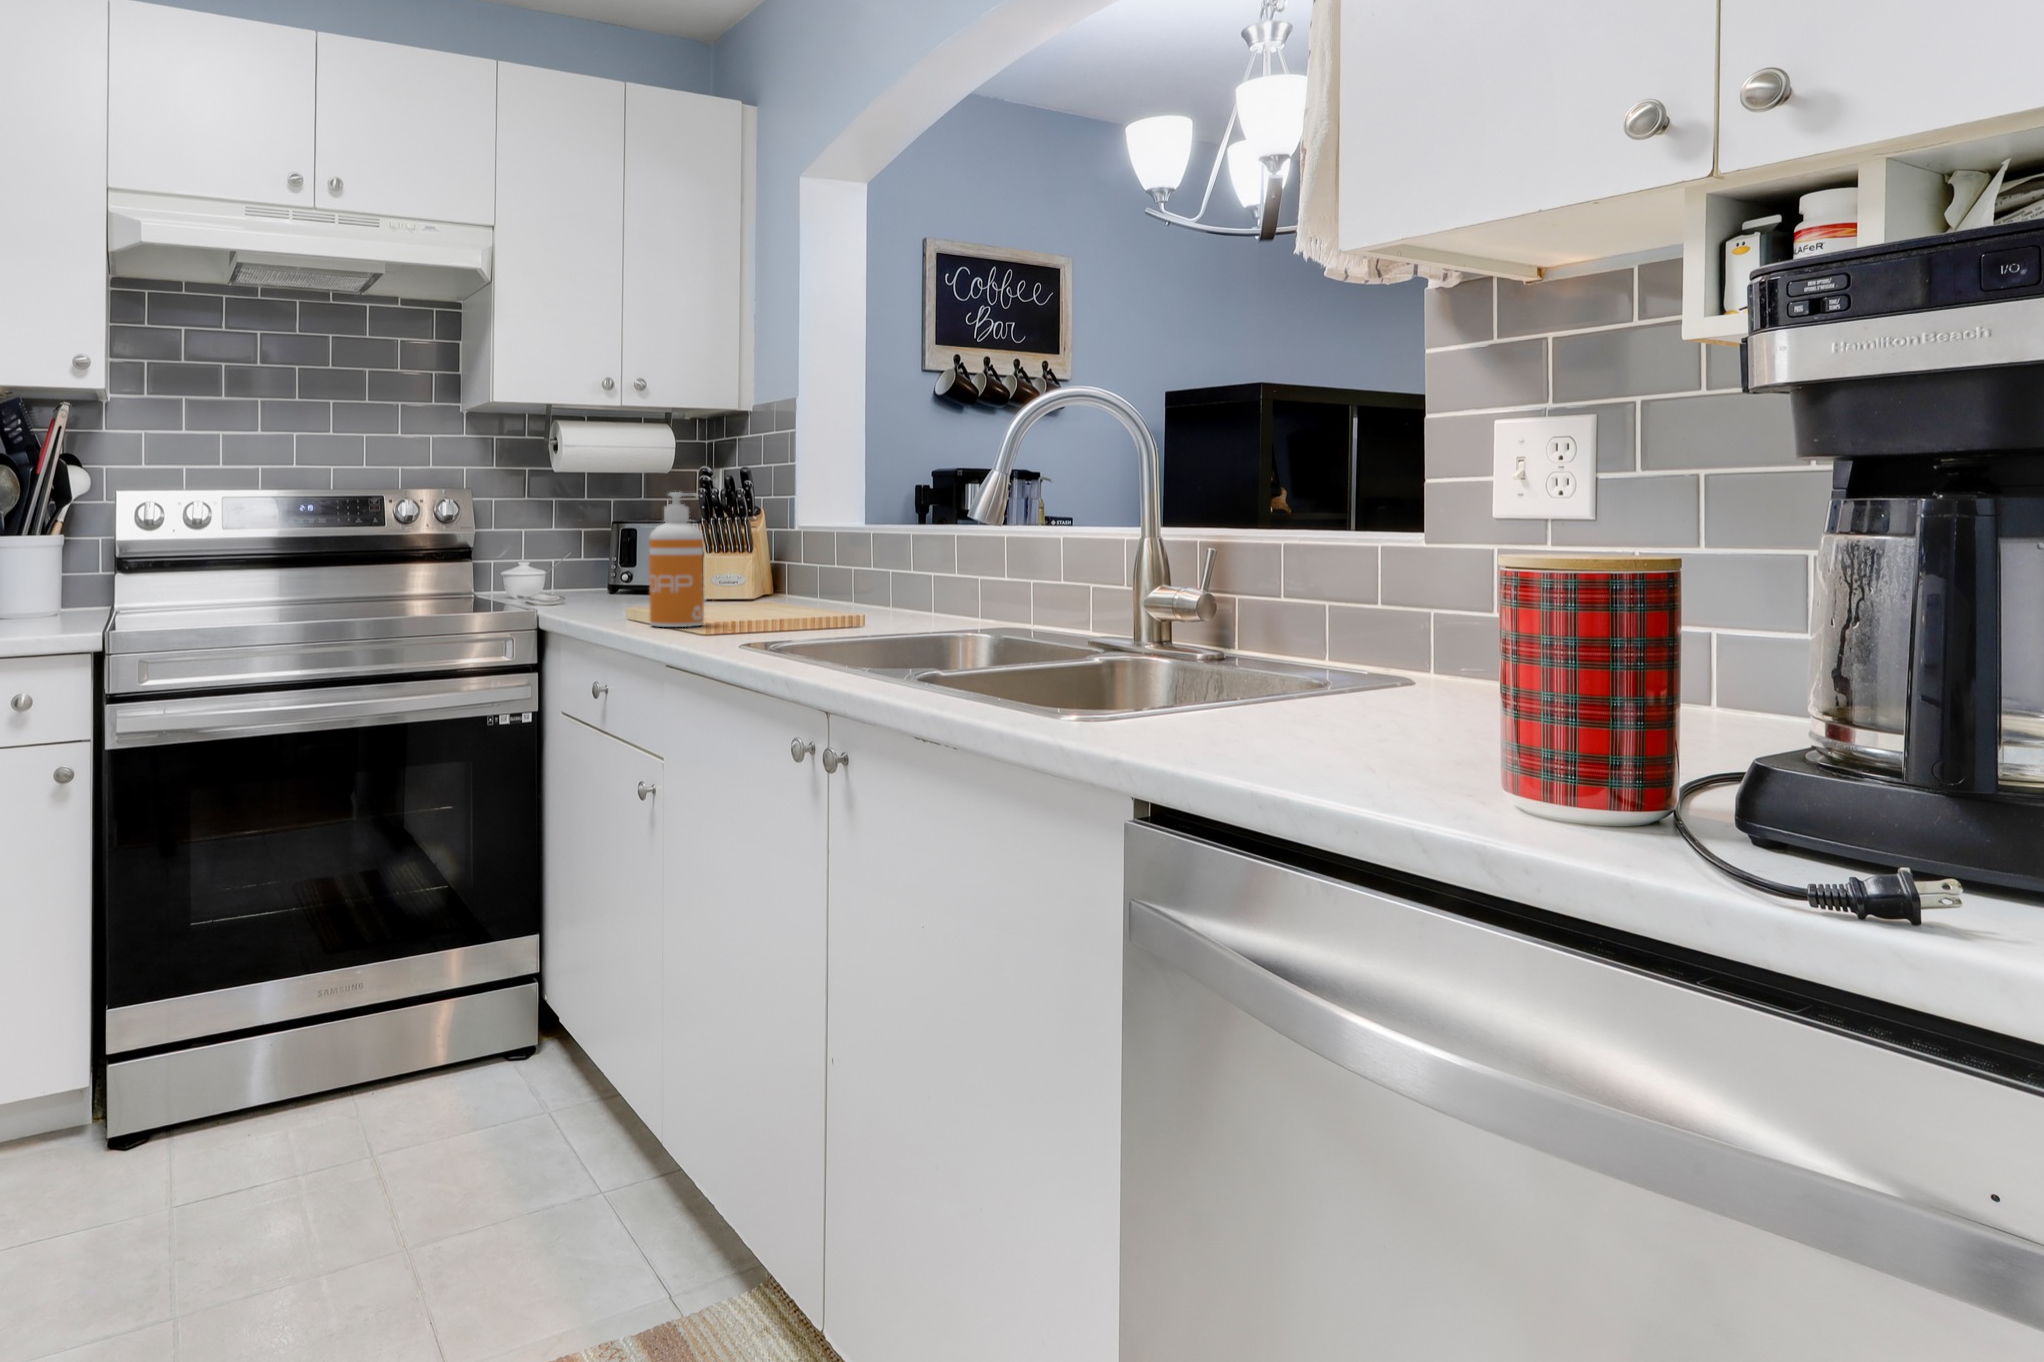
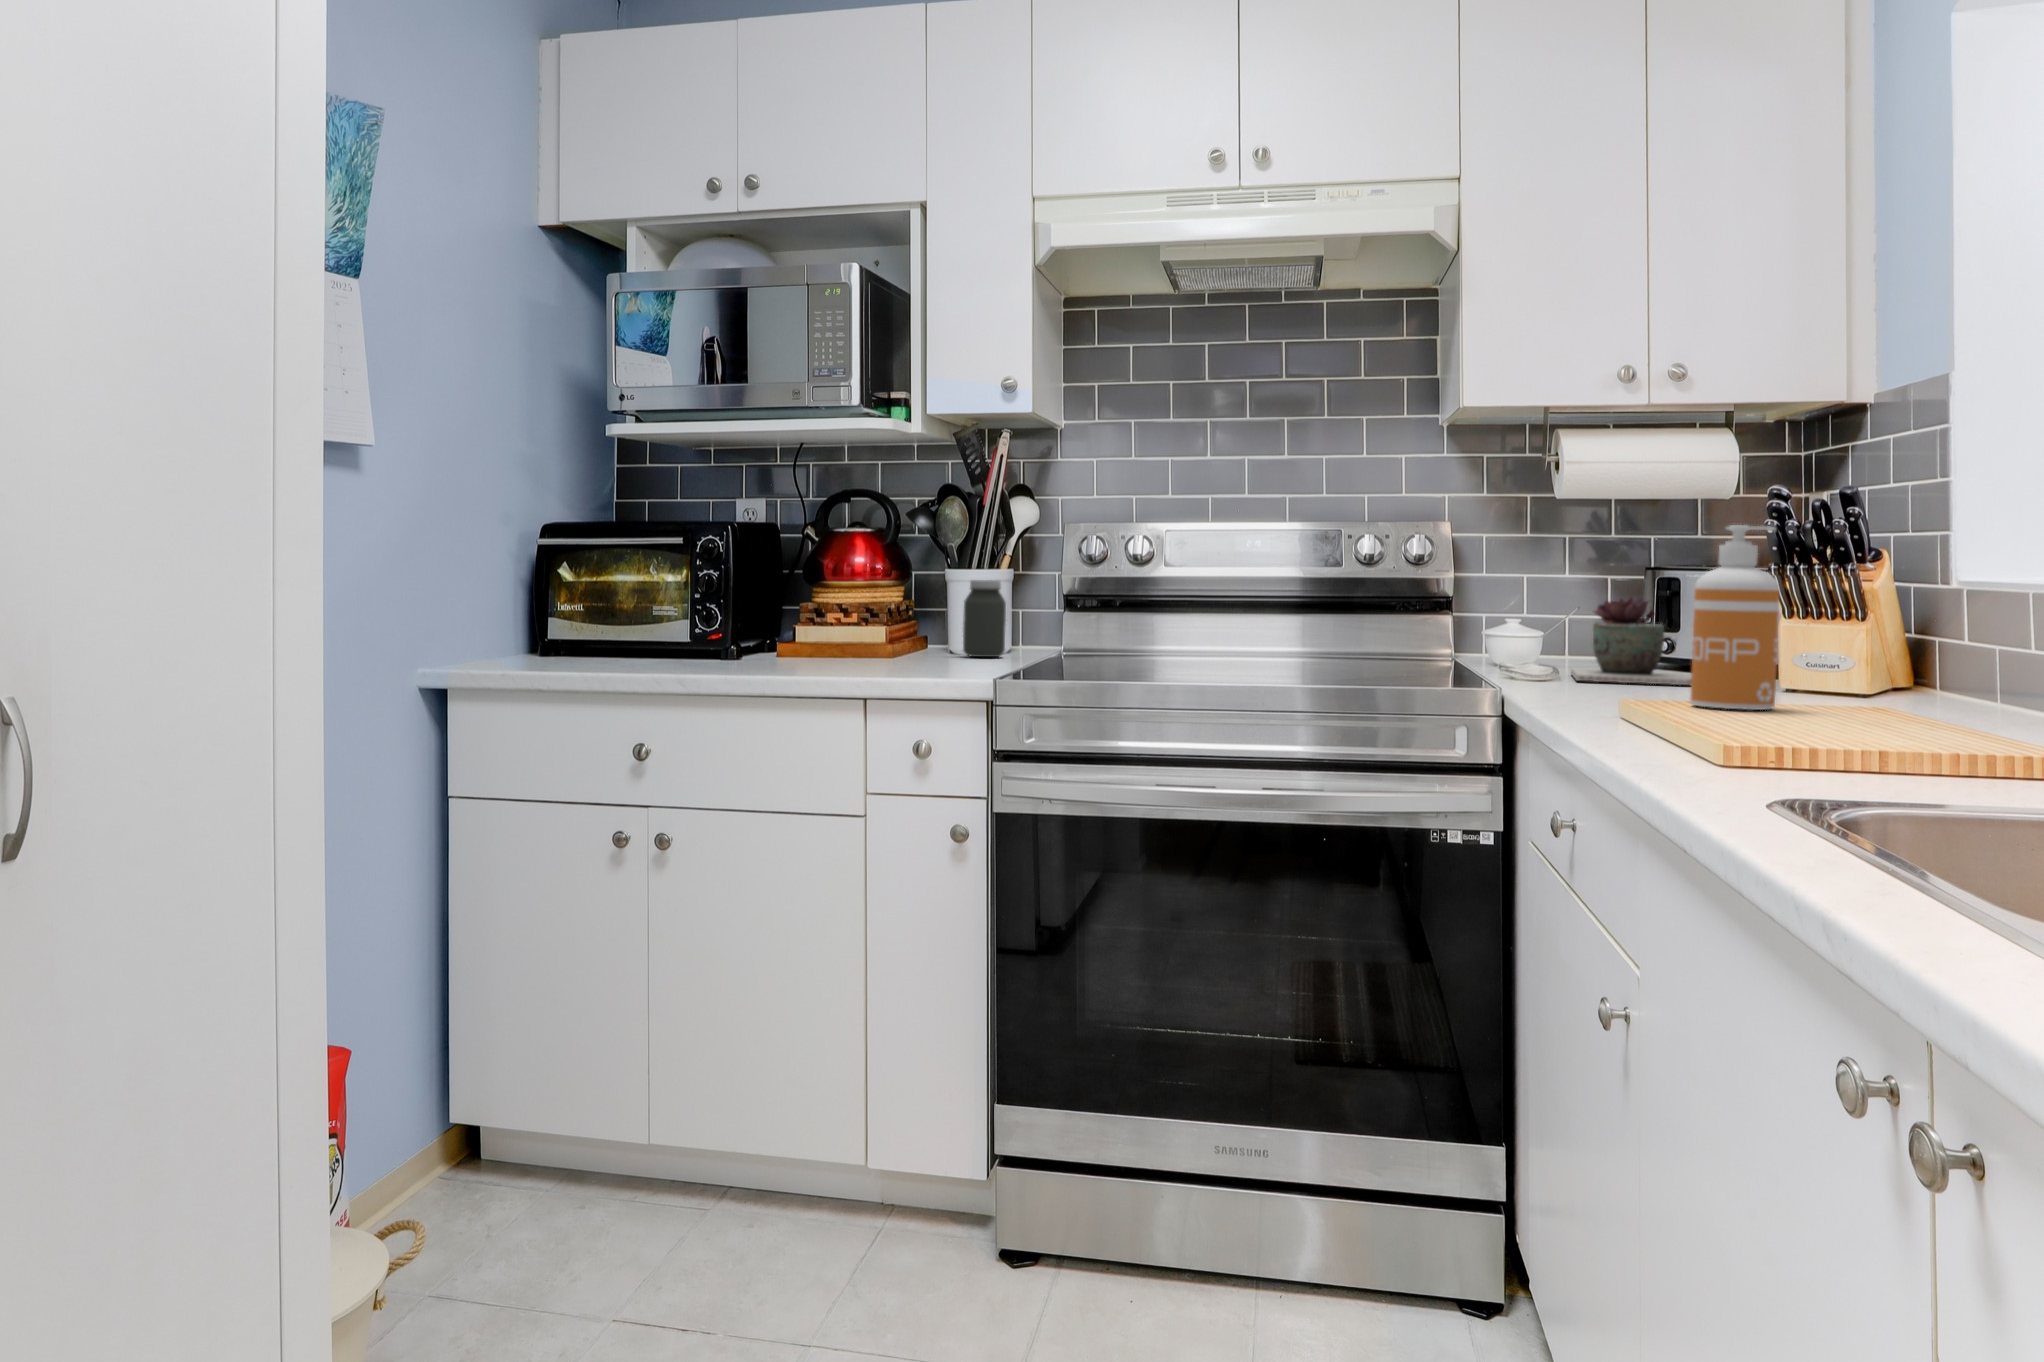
succulent plant: none [567,545,652,611] -> present [1571,597,1691,685]
jar: none [14,546,63,621] -> present [963,580,1006,657]

